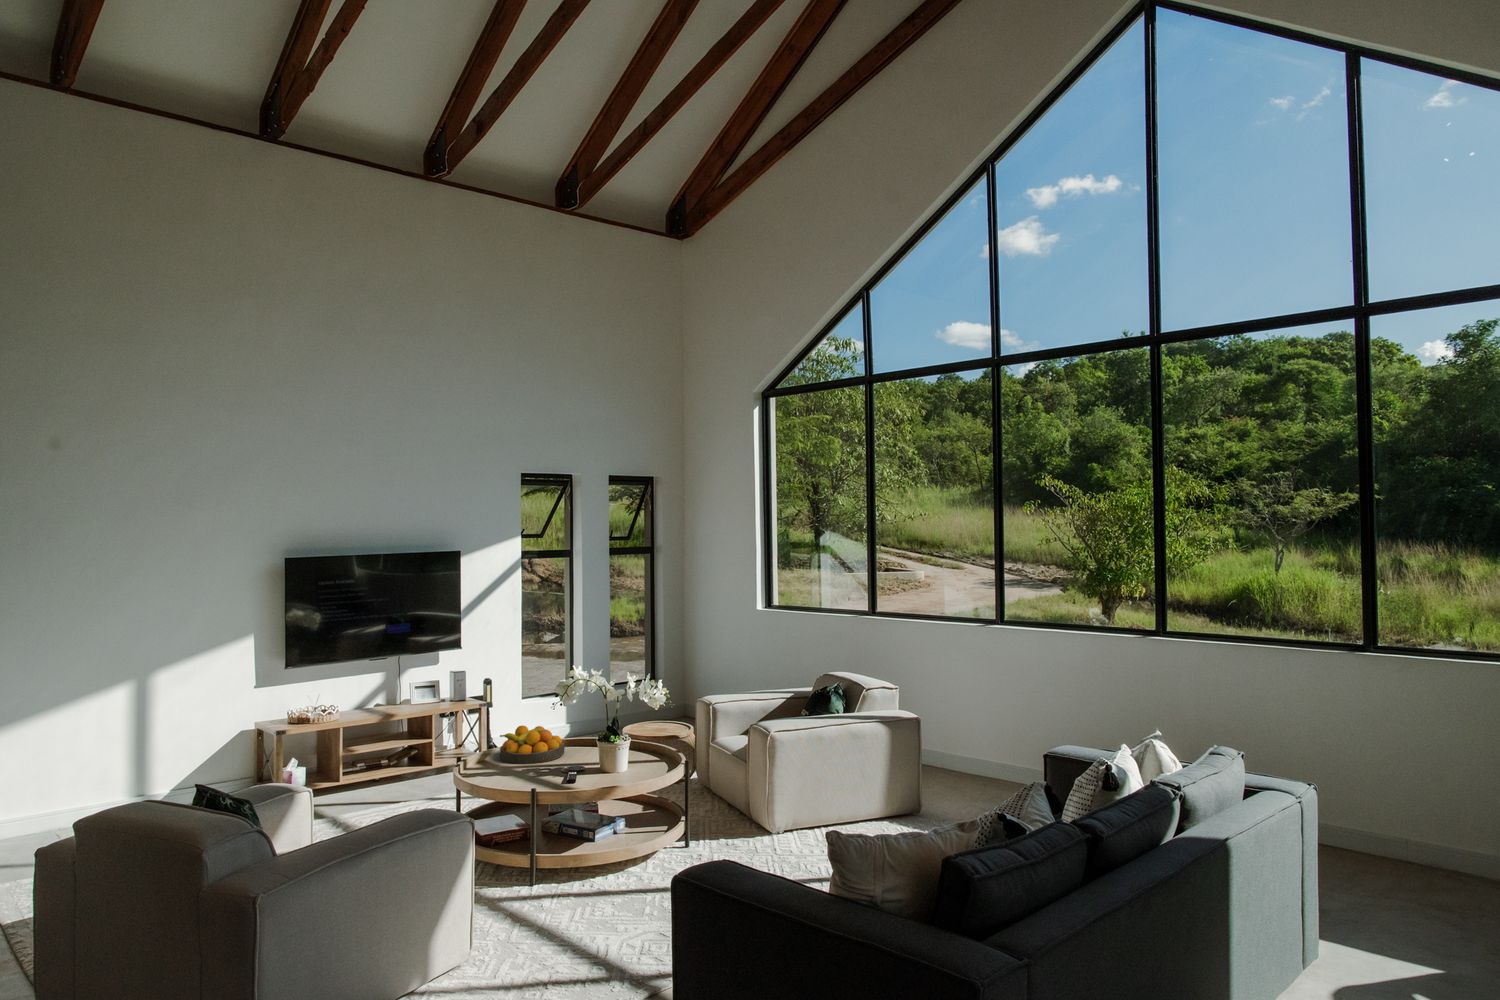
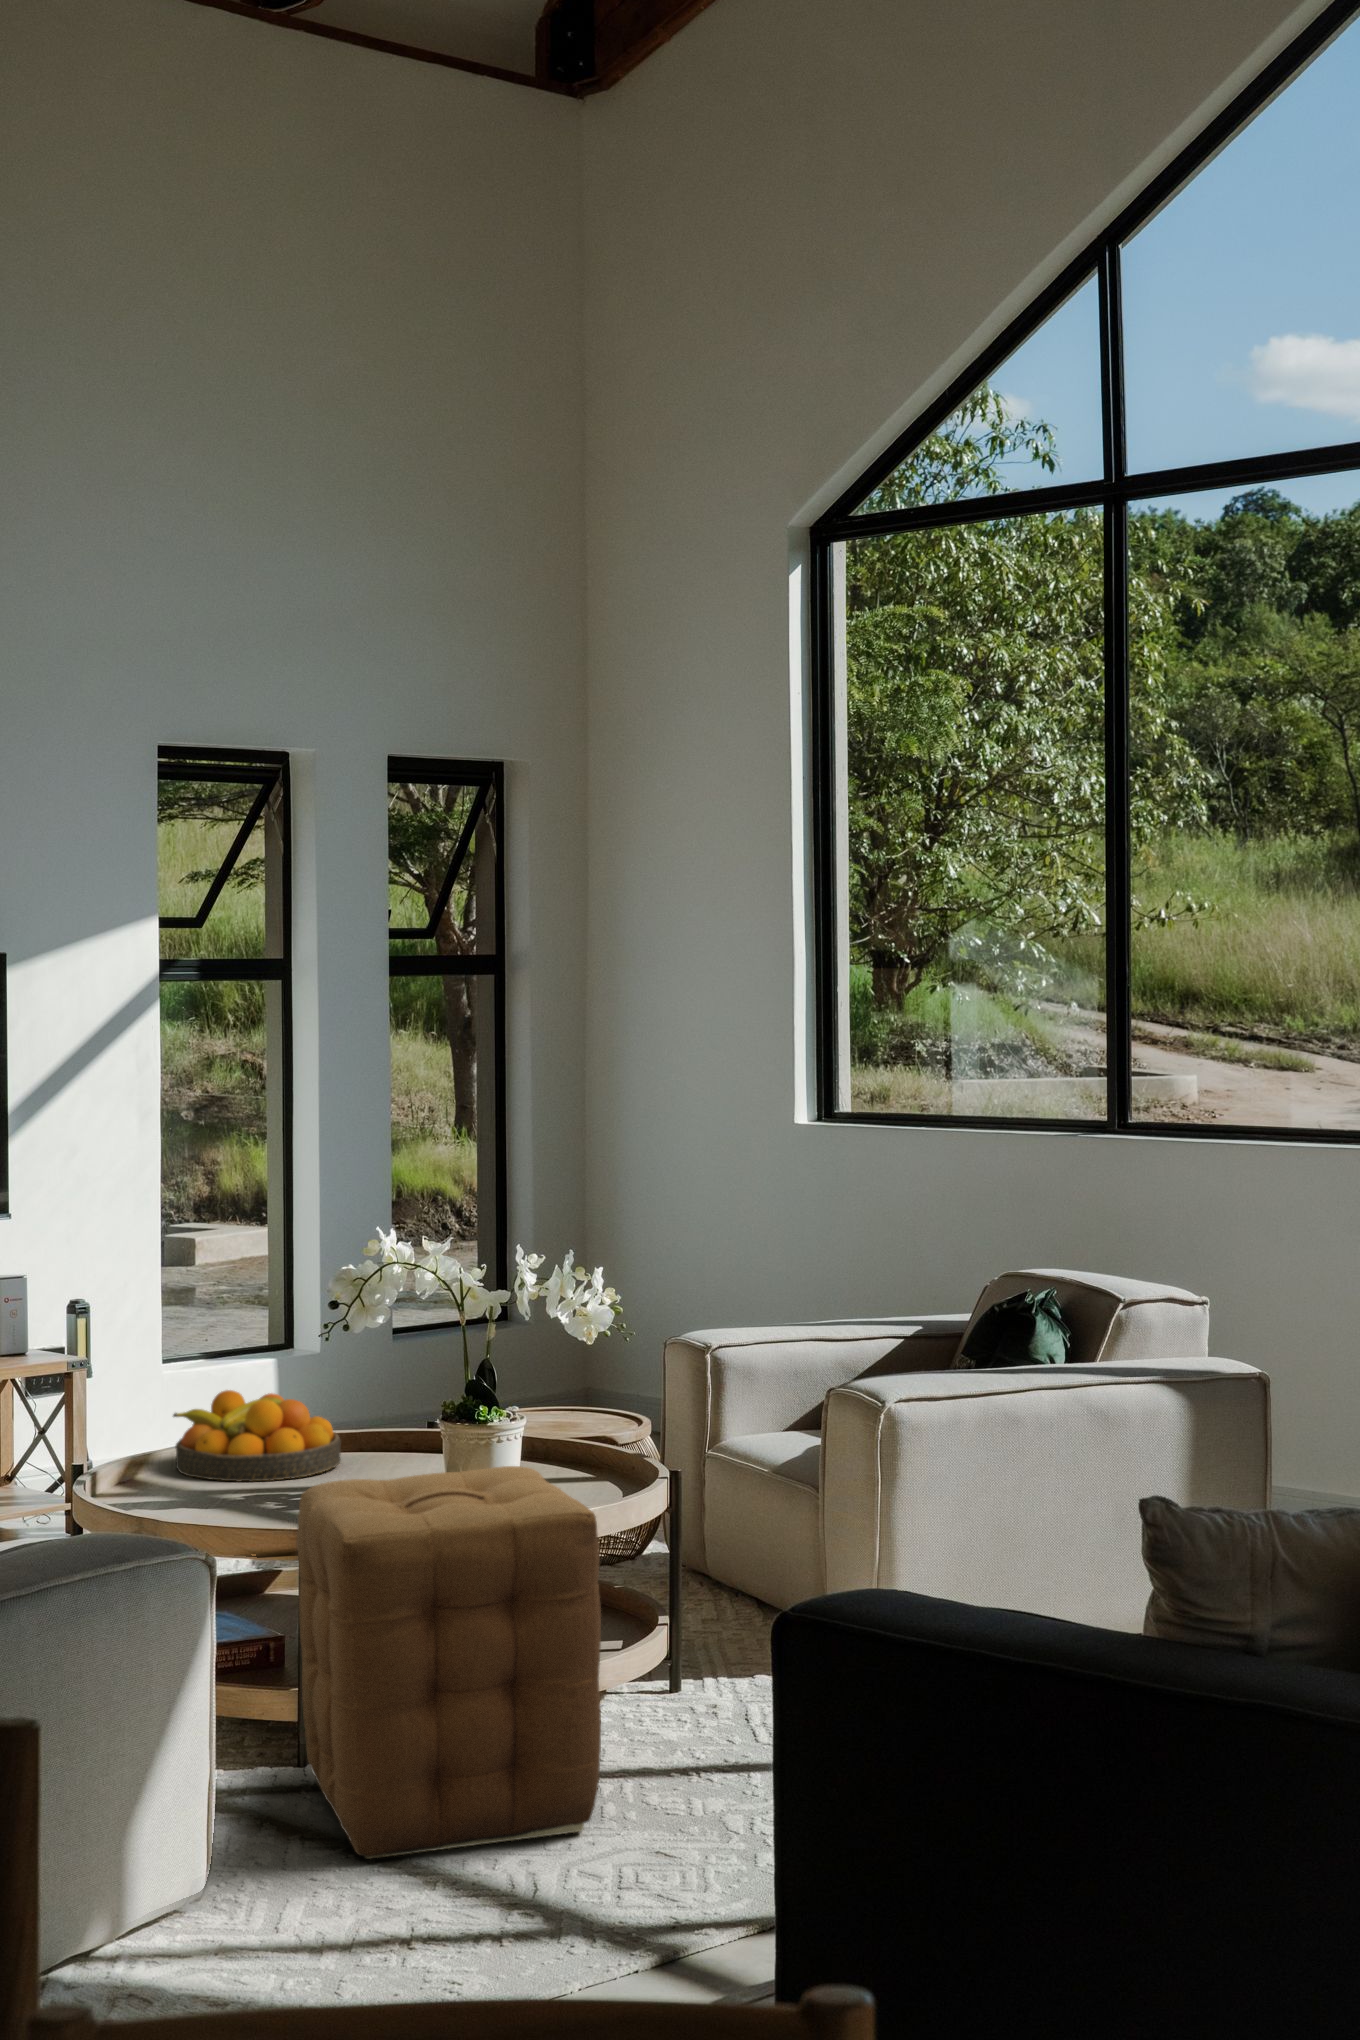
ottoman: none [527,766,641,936] -> present [297,1466,601,1859]

